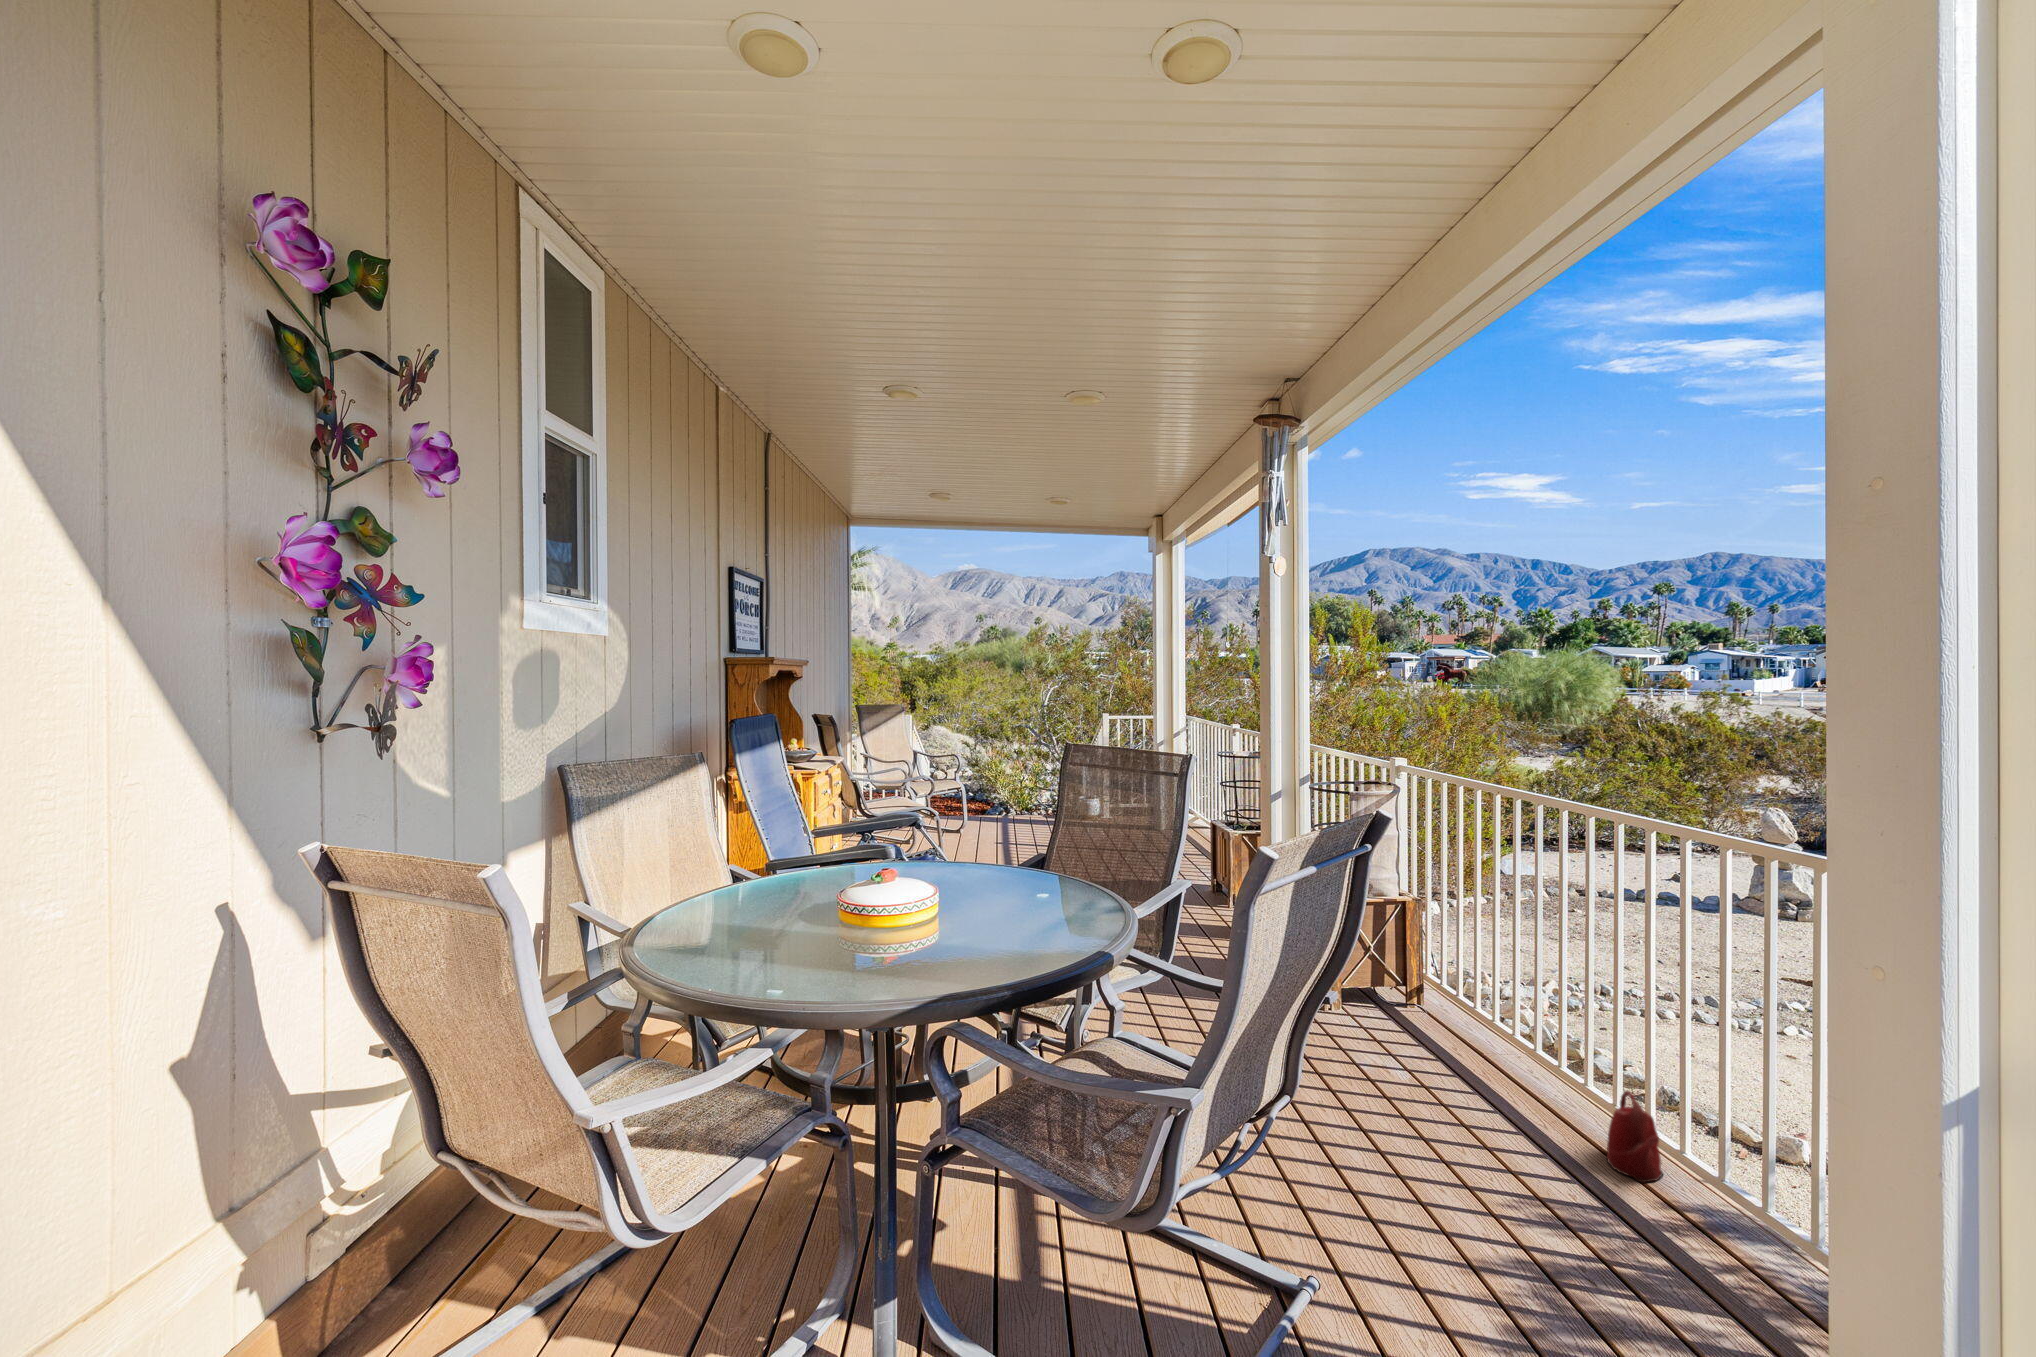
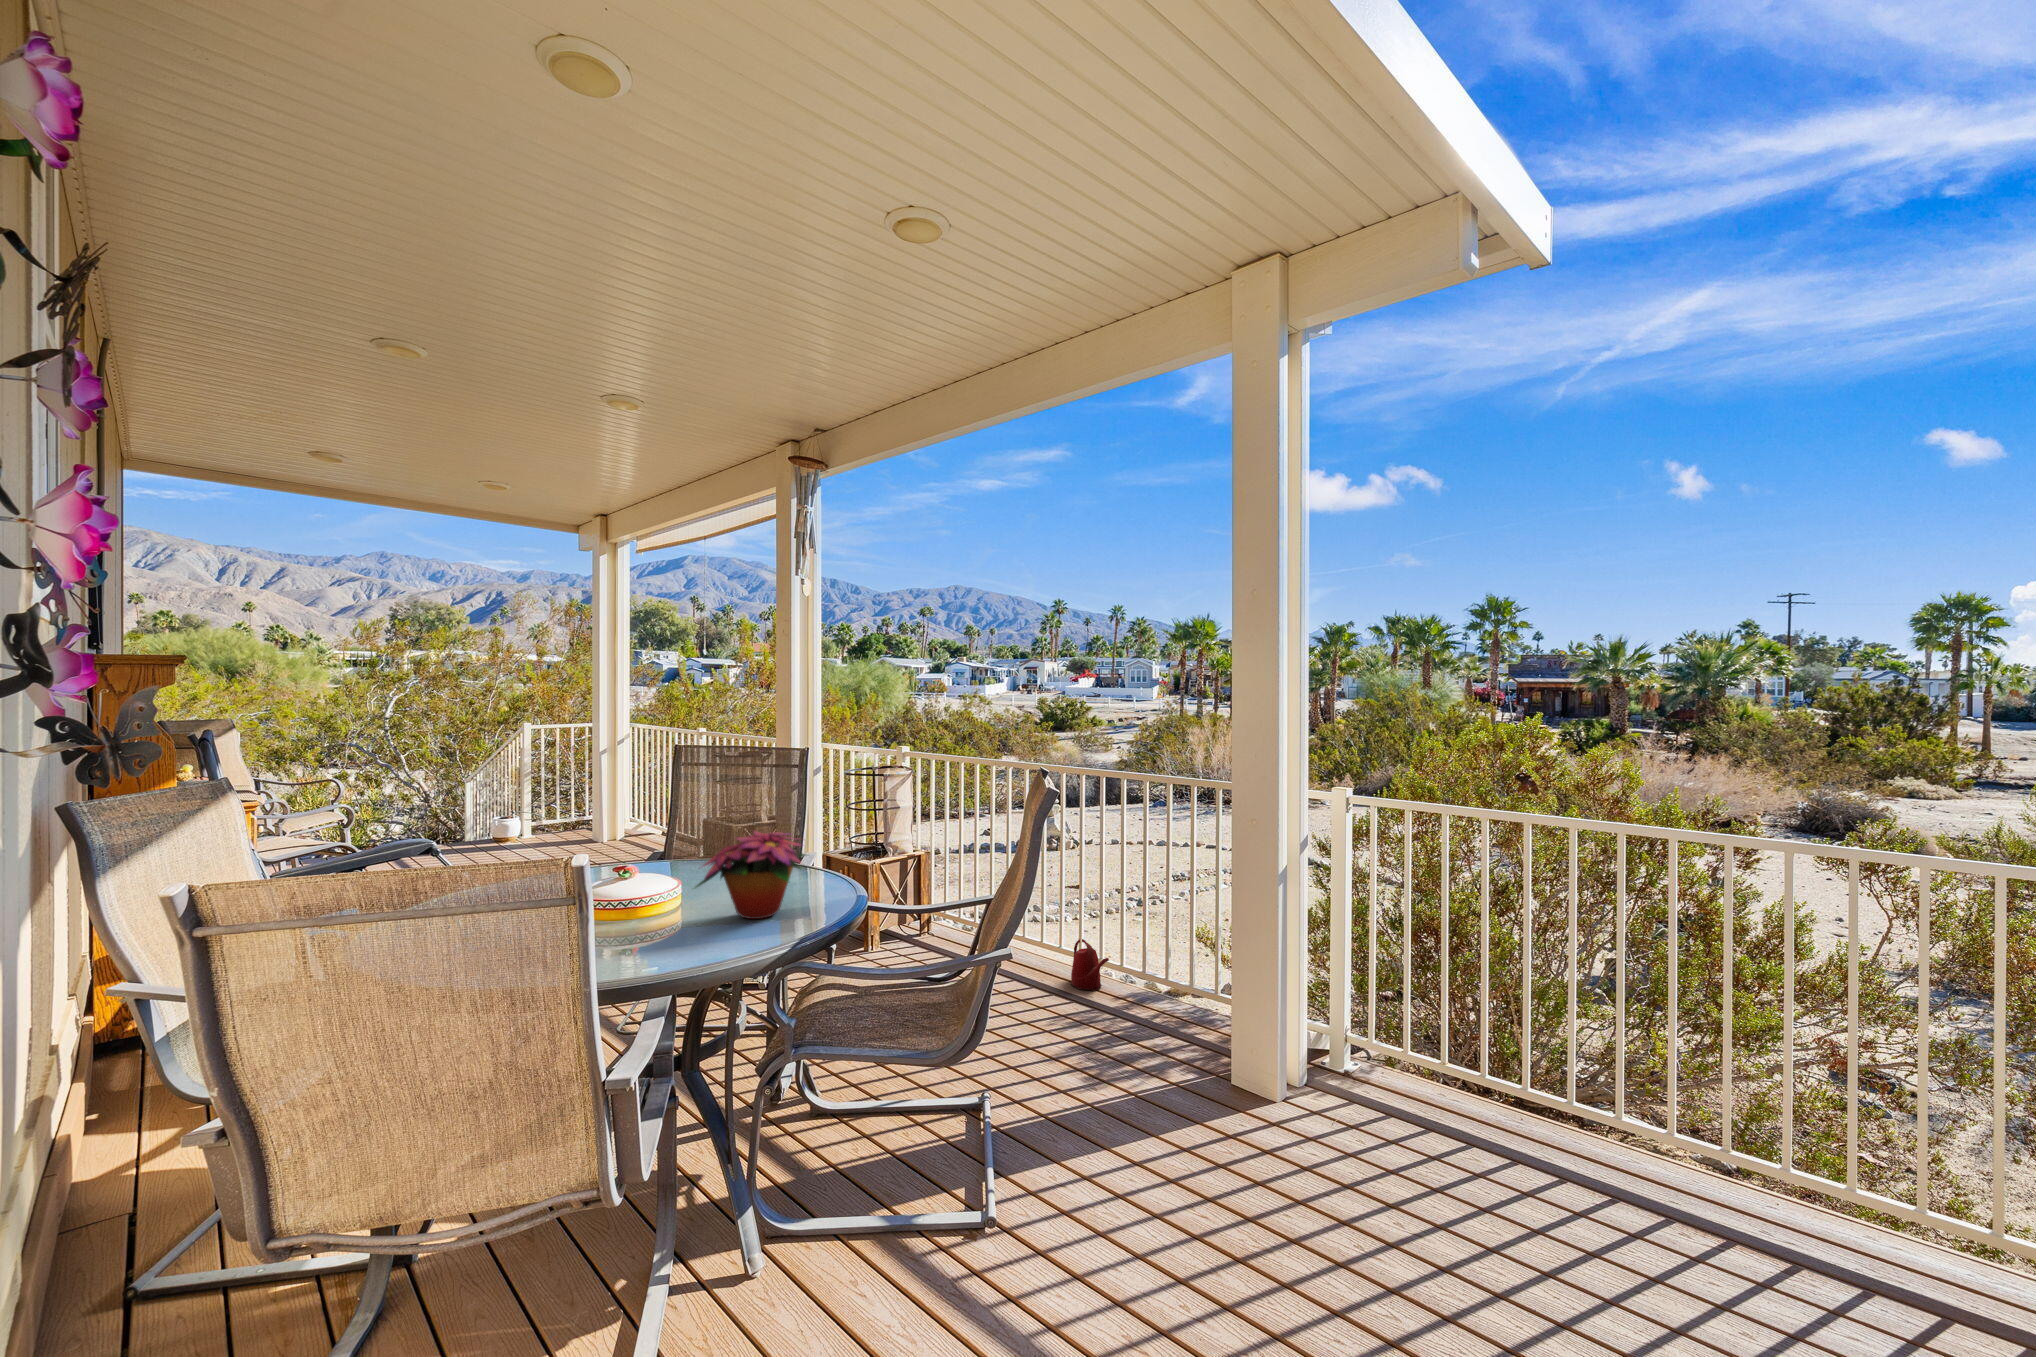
flower arrangement: none [871,847,1017,954] -> present [695,831,805,919]

